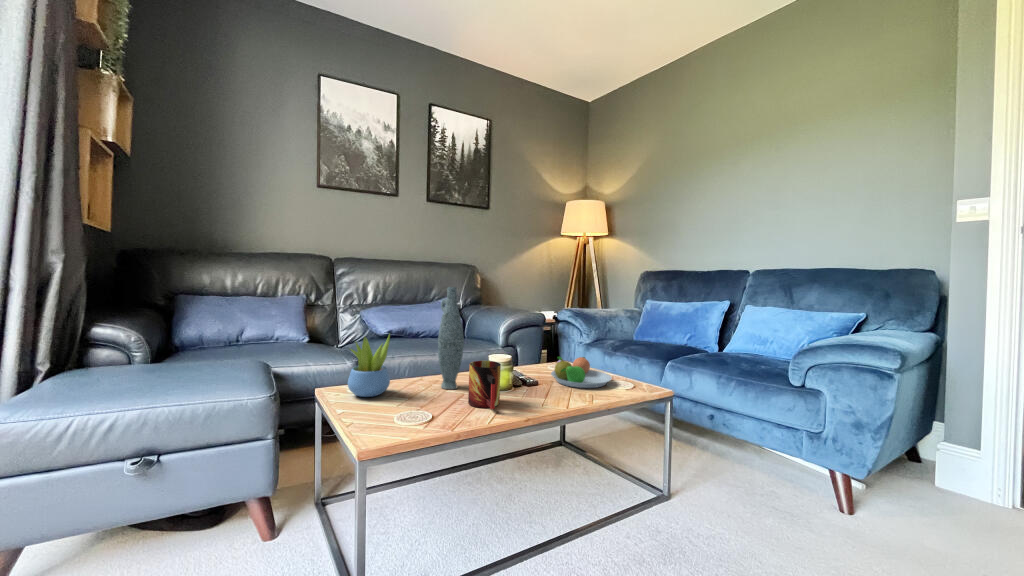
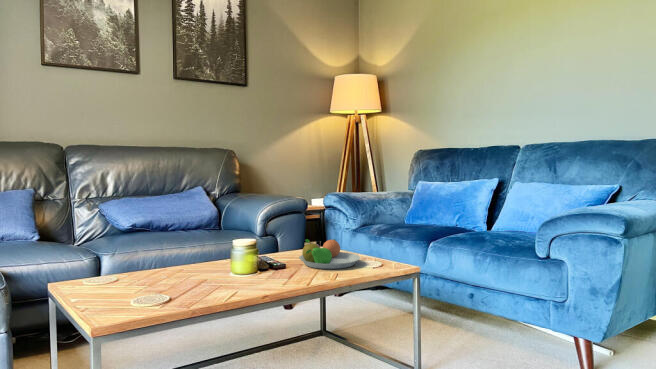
vase: present [438,287,464,389] -> none [178,172,204,276]
succulent plant: present [348,335,390,397] -> none [83,220,128,286]
mug: present [468,361,501,409] -> none [208,244,240,289]

